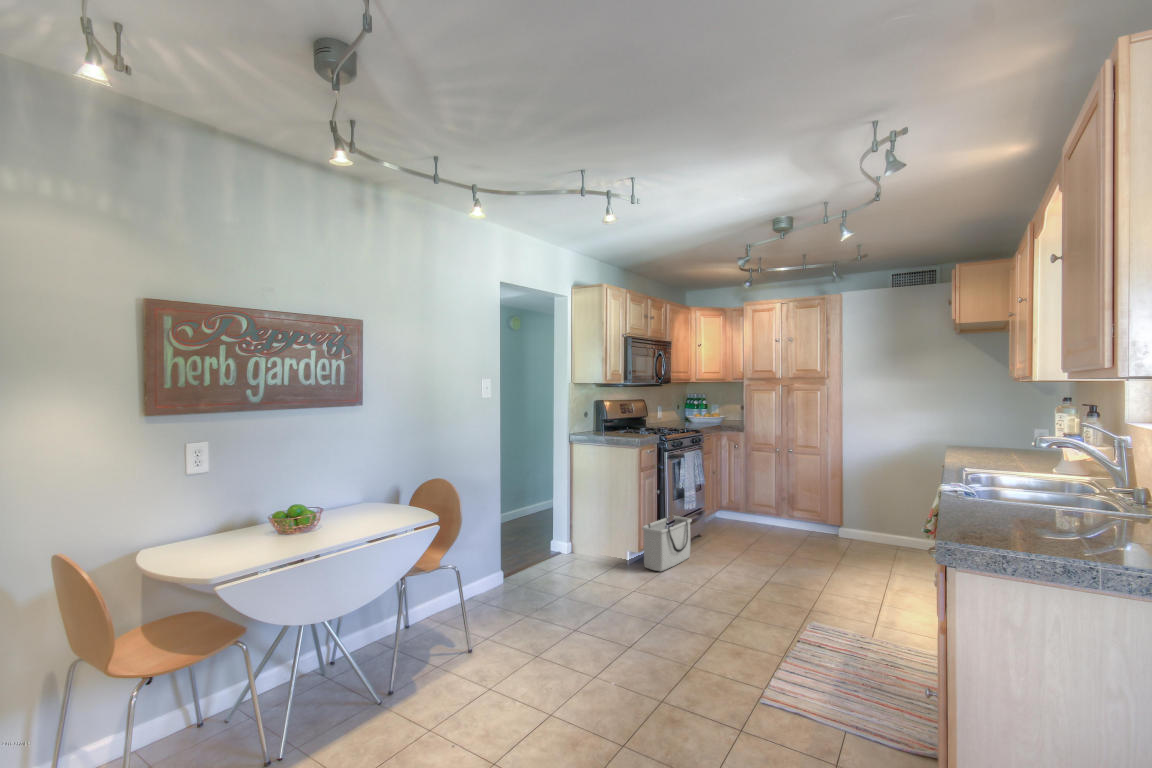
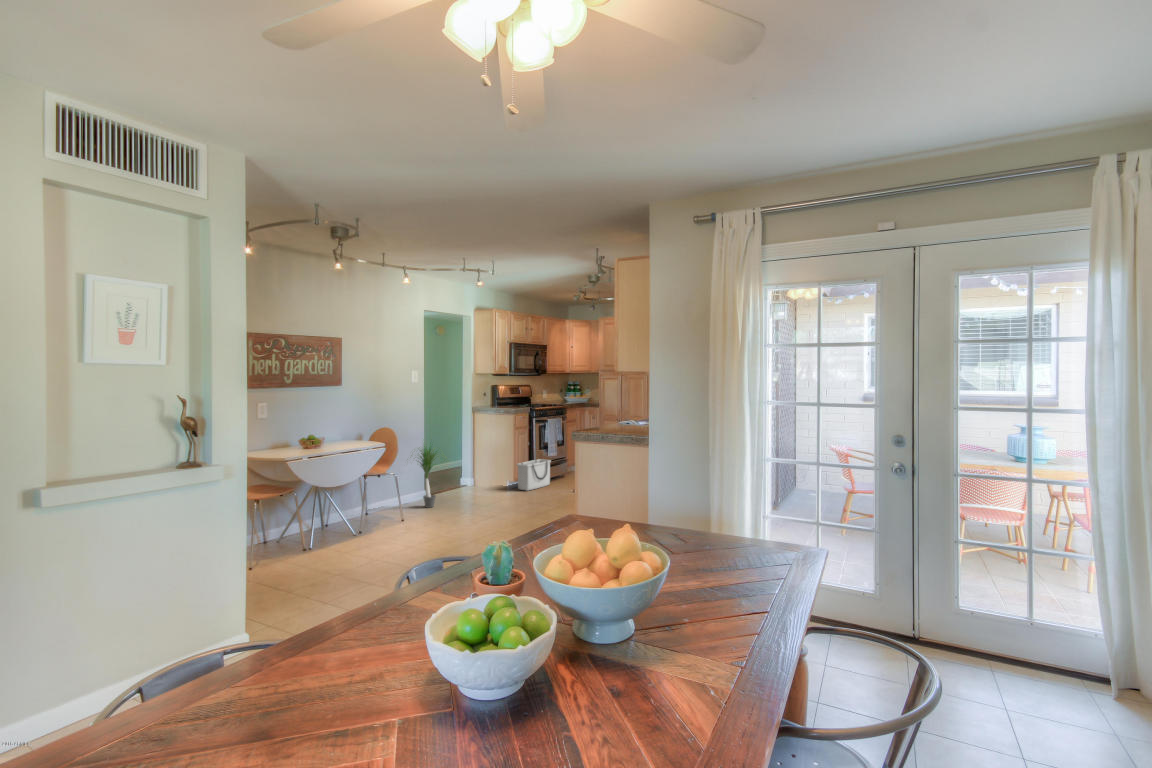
potted plant: none [467,490,545,612] -> present [418,446,437,508]

